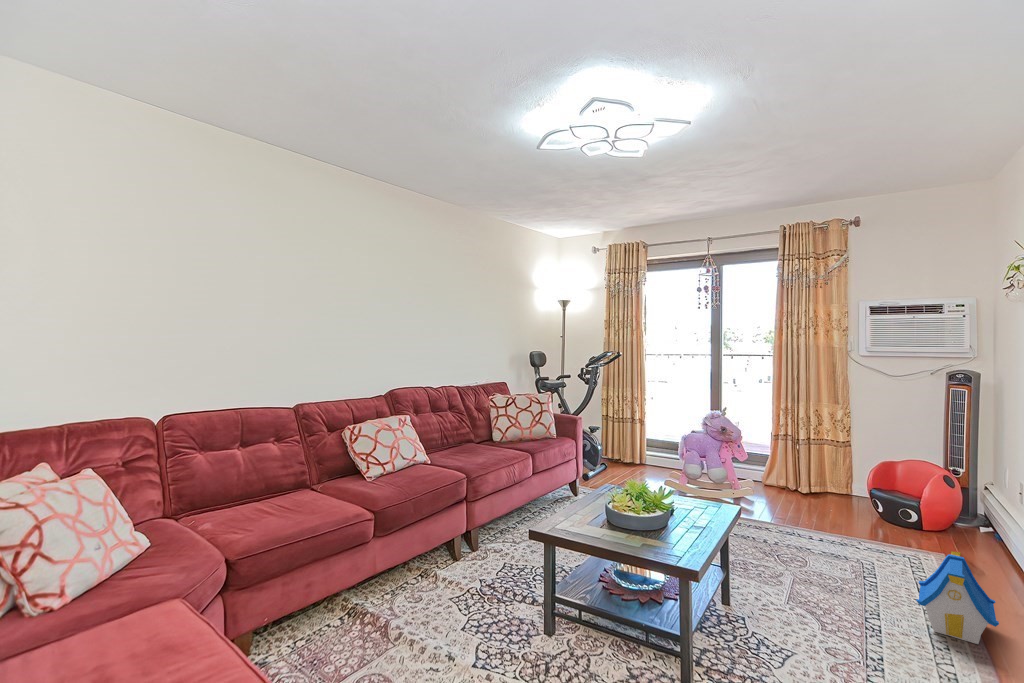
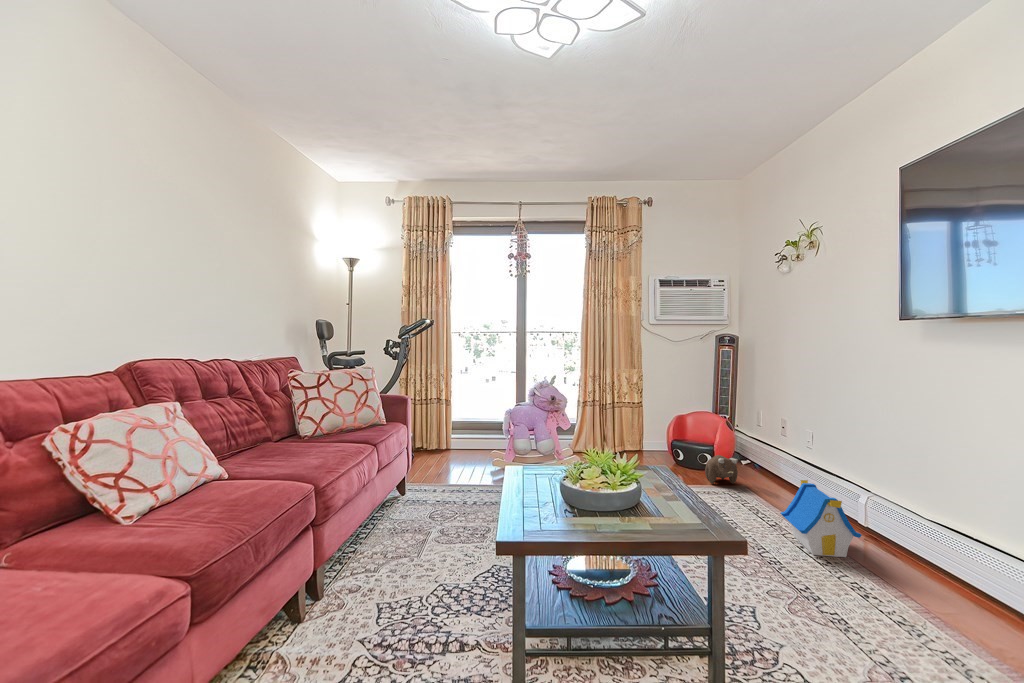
plush toy: none [892,511,933,547] -> present [705,455,738,484]

